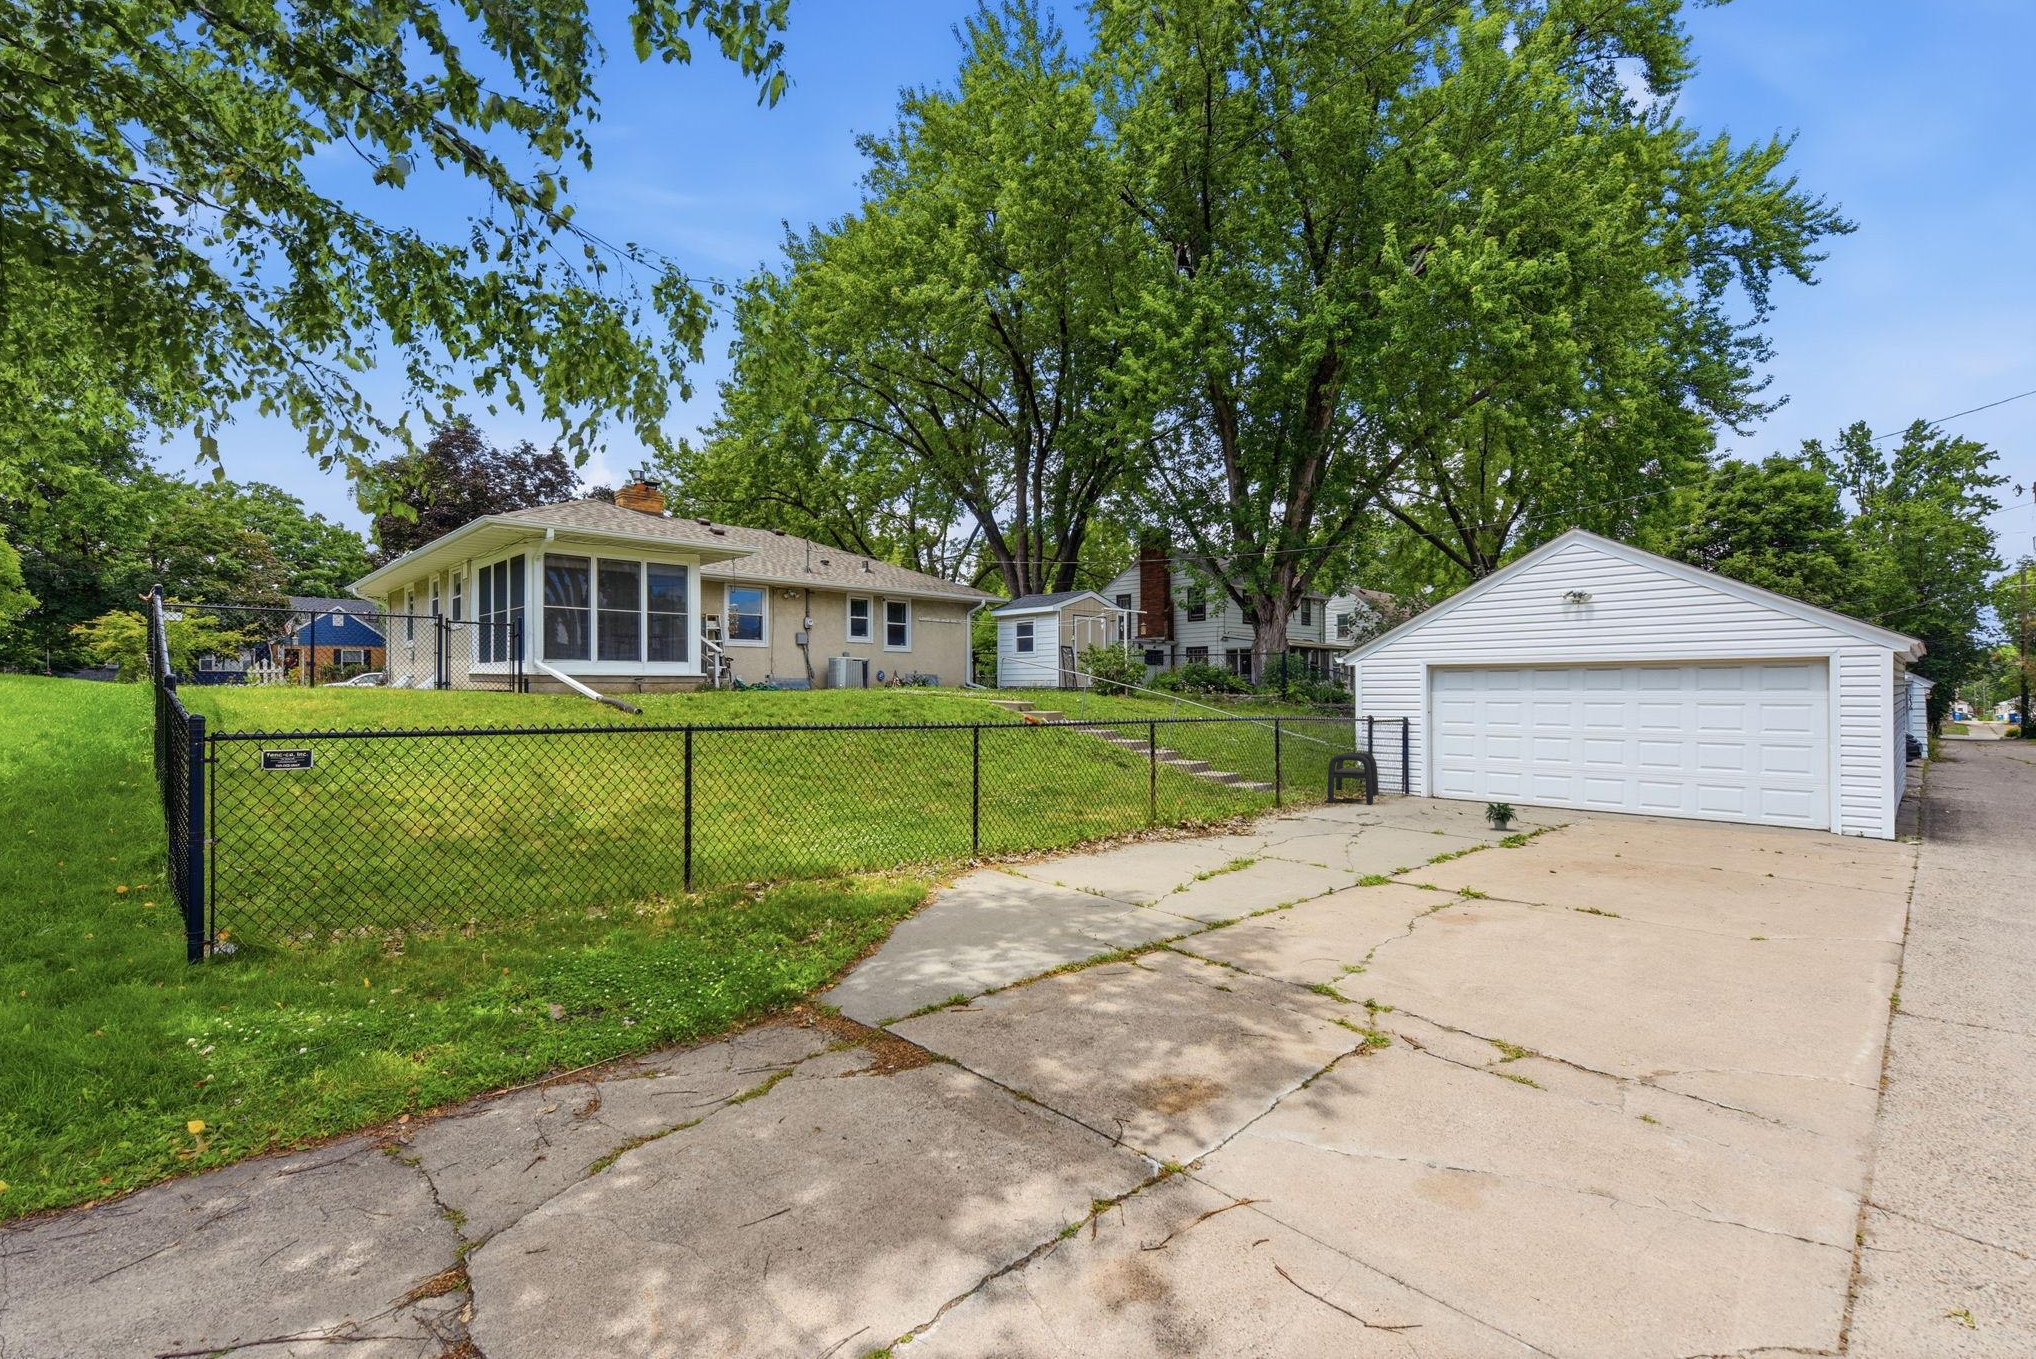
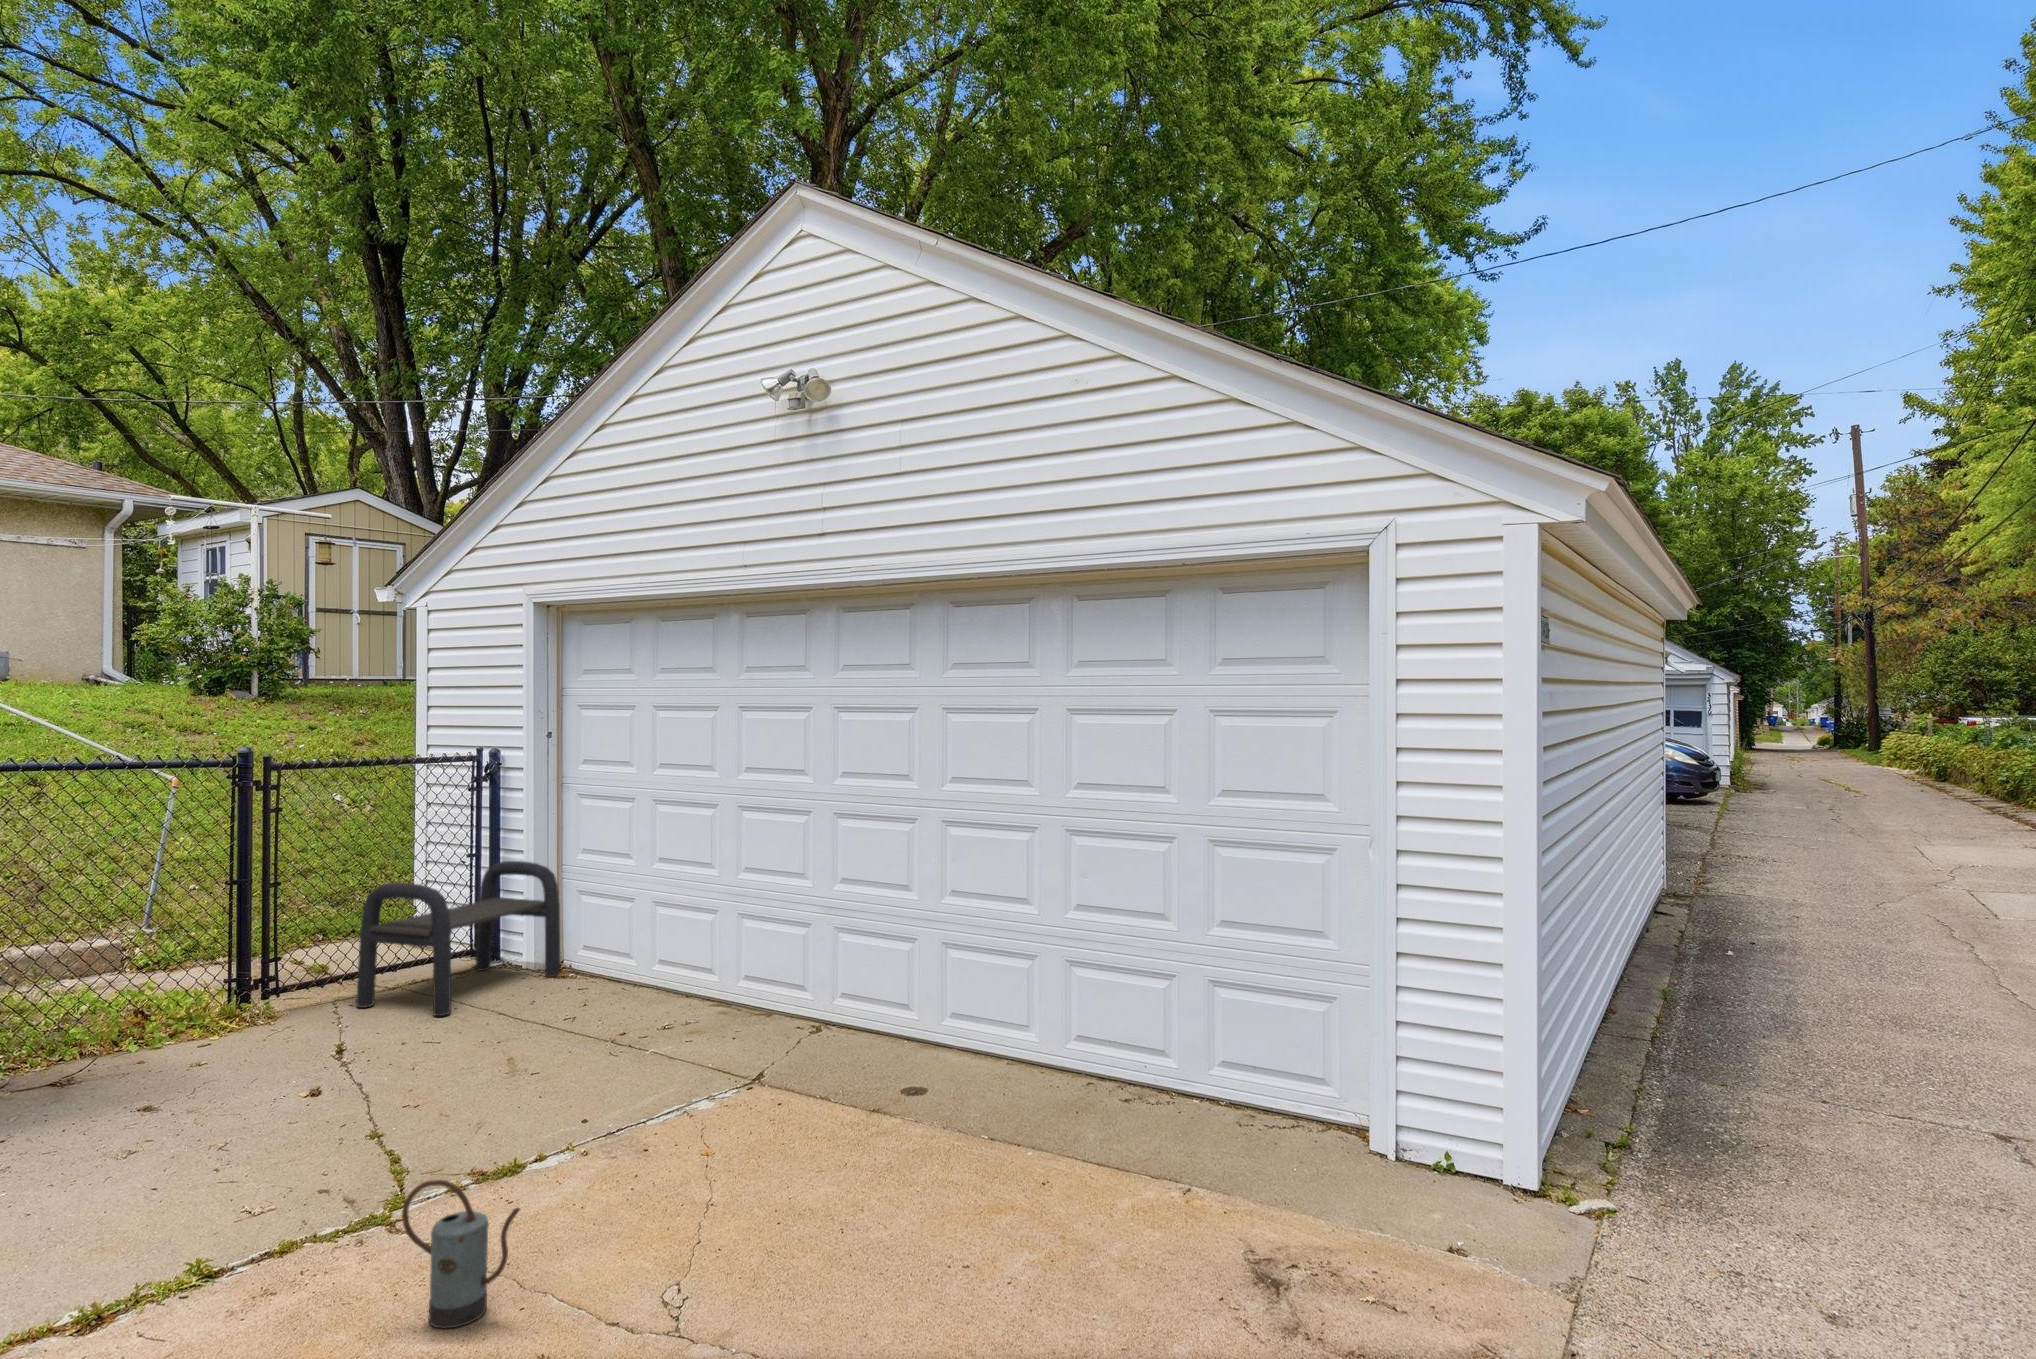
watering can: none [1554,798,1589,834] -> present [402,1180,520,1329]
potted plant: present [1485,803,1518,830] -> none [188,1168,351,1280]

